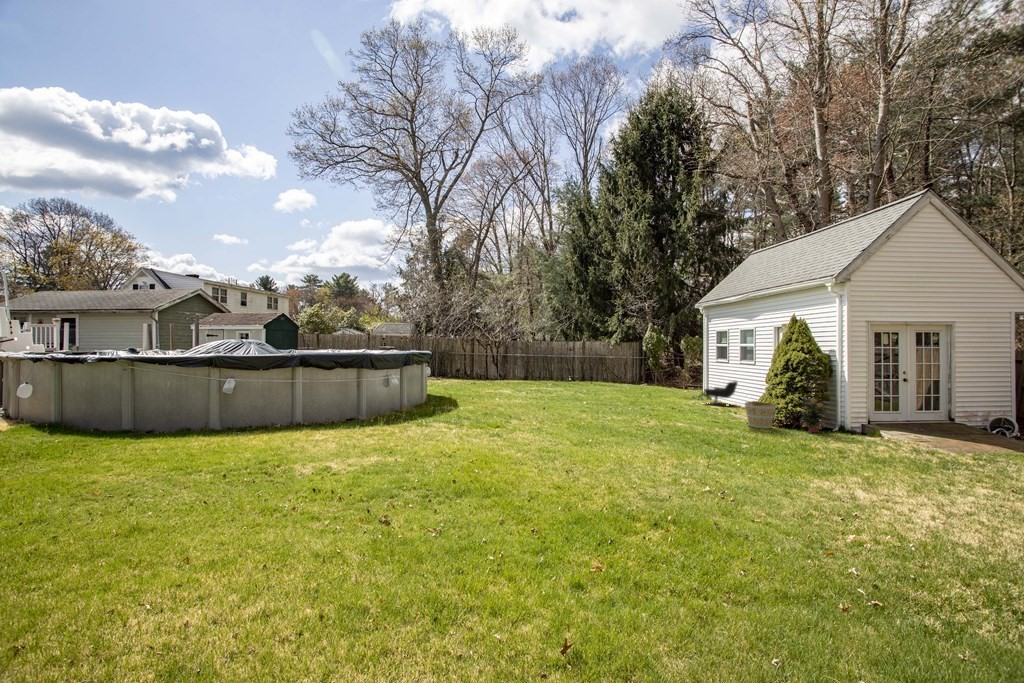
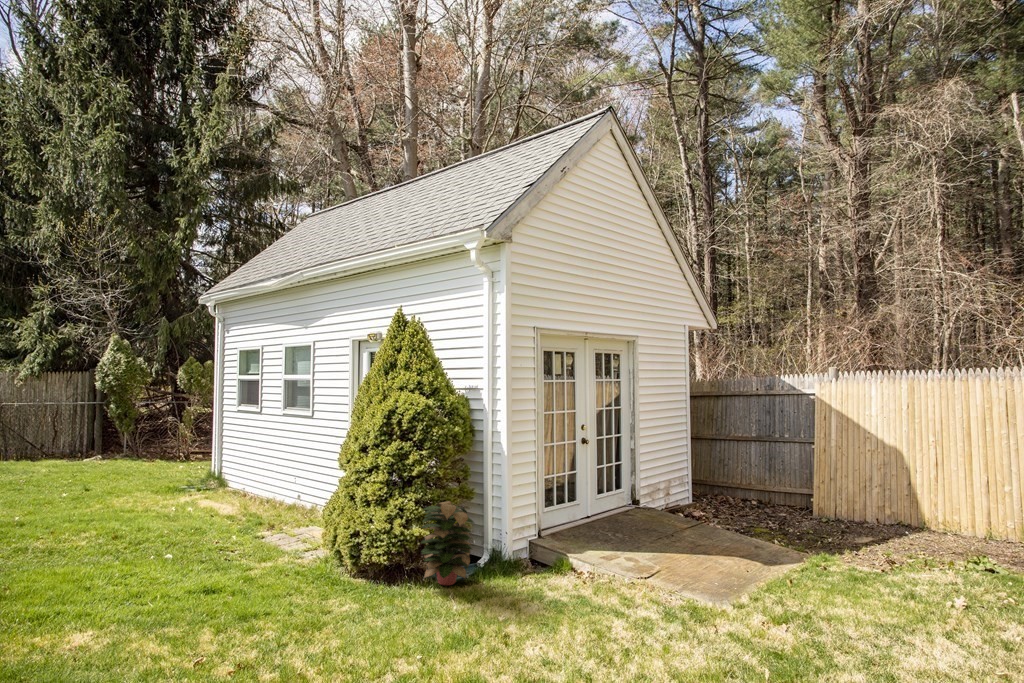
lounge chair: present [704,381,737,404] -> none [203,452,279,511]
wooden bucket: present [745,401,776,429] -> none [290,520,368,602]

